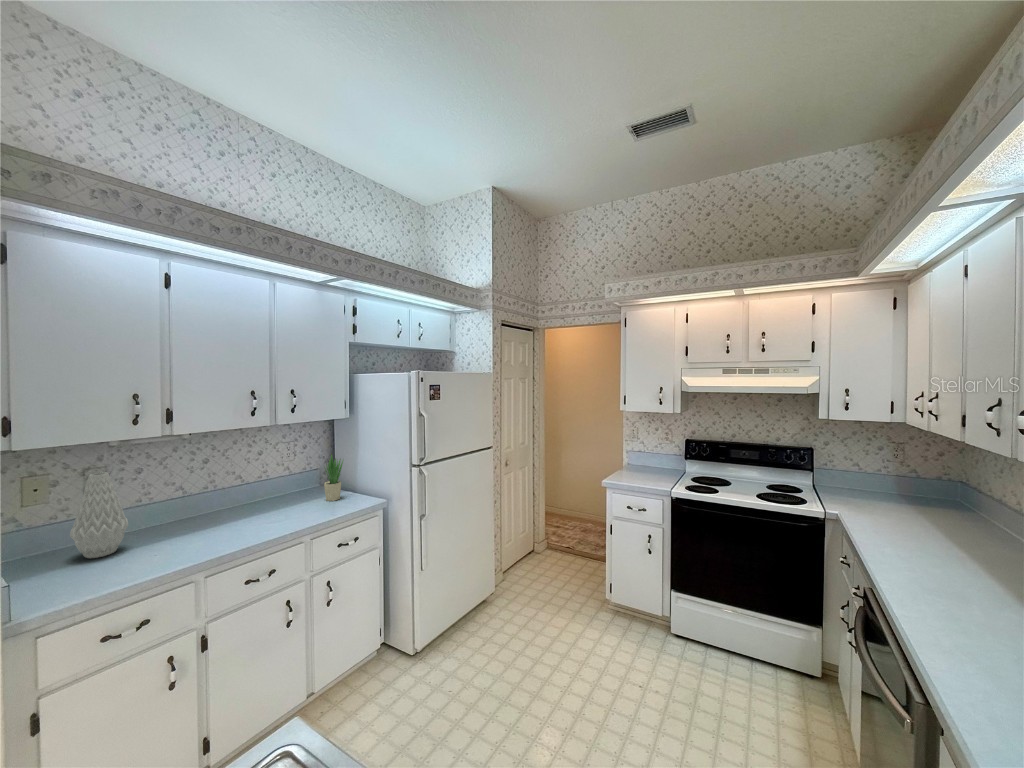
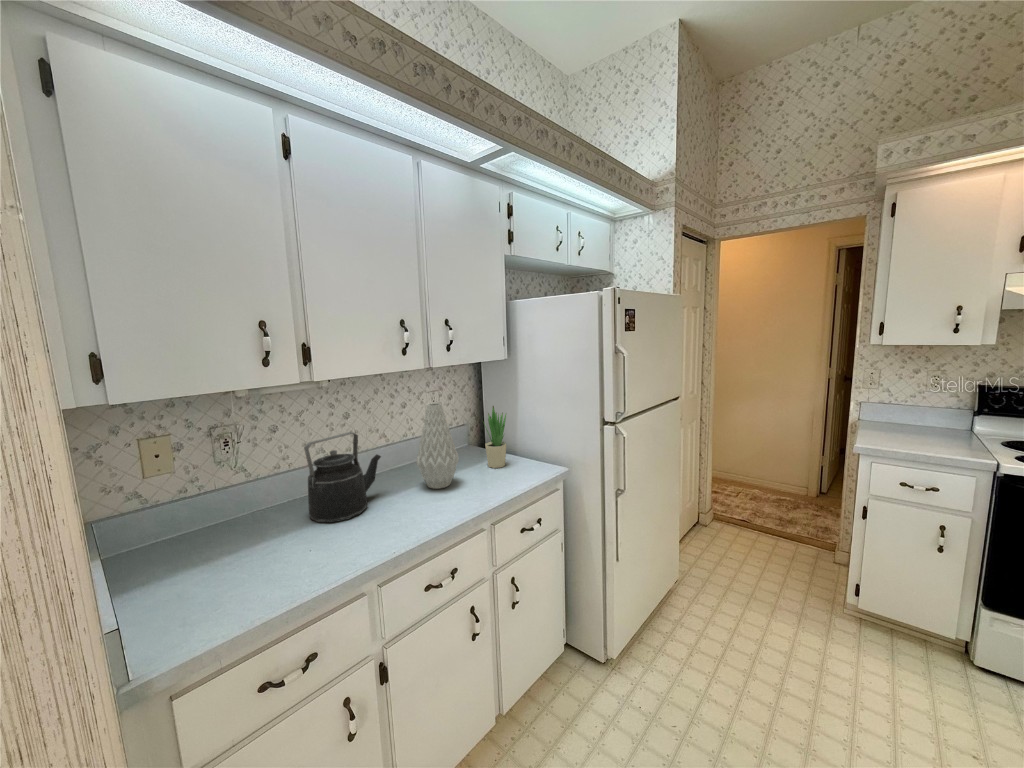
vase: present [70,472,128,558] -> present [416,403,459,489]
kettle: none [161,472,230,539] -> present [304,432,381,523]

